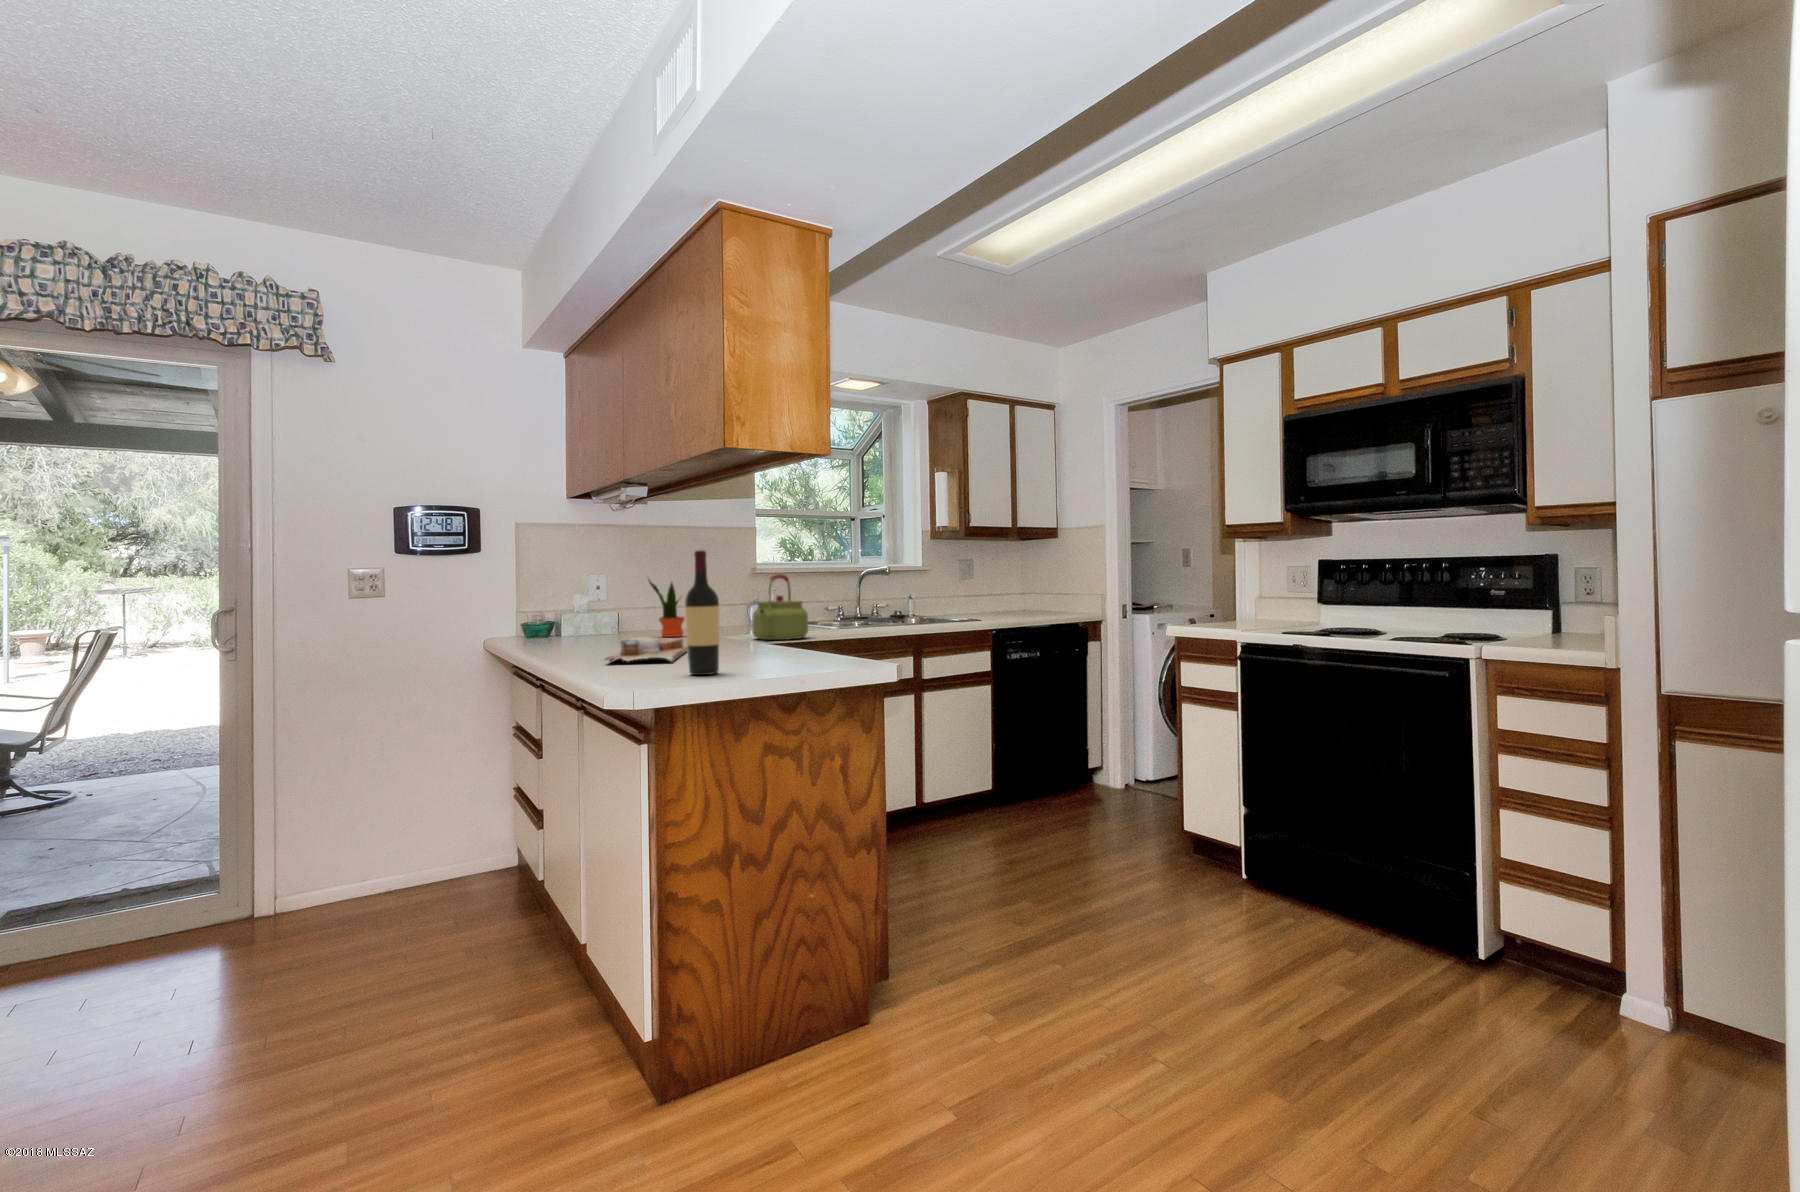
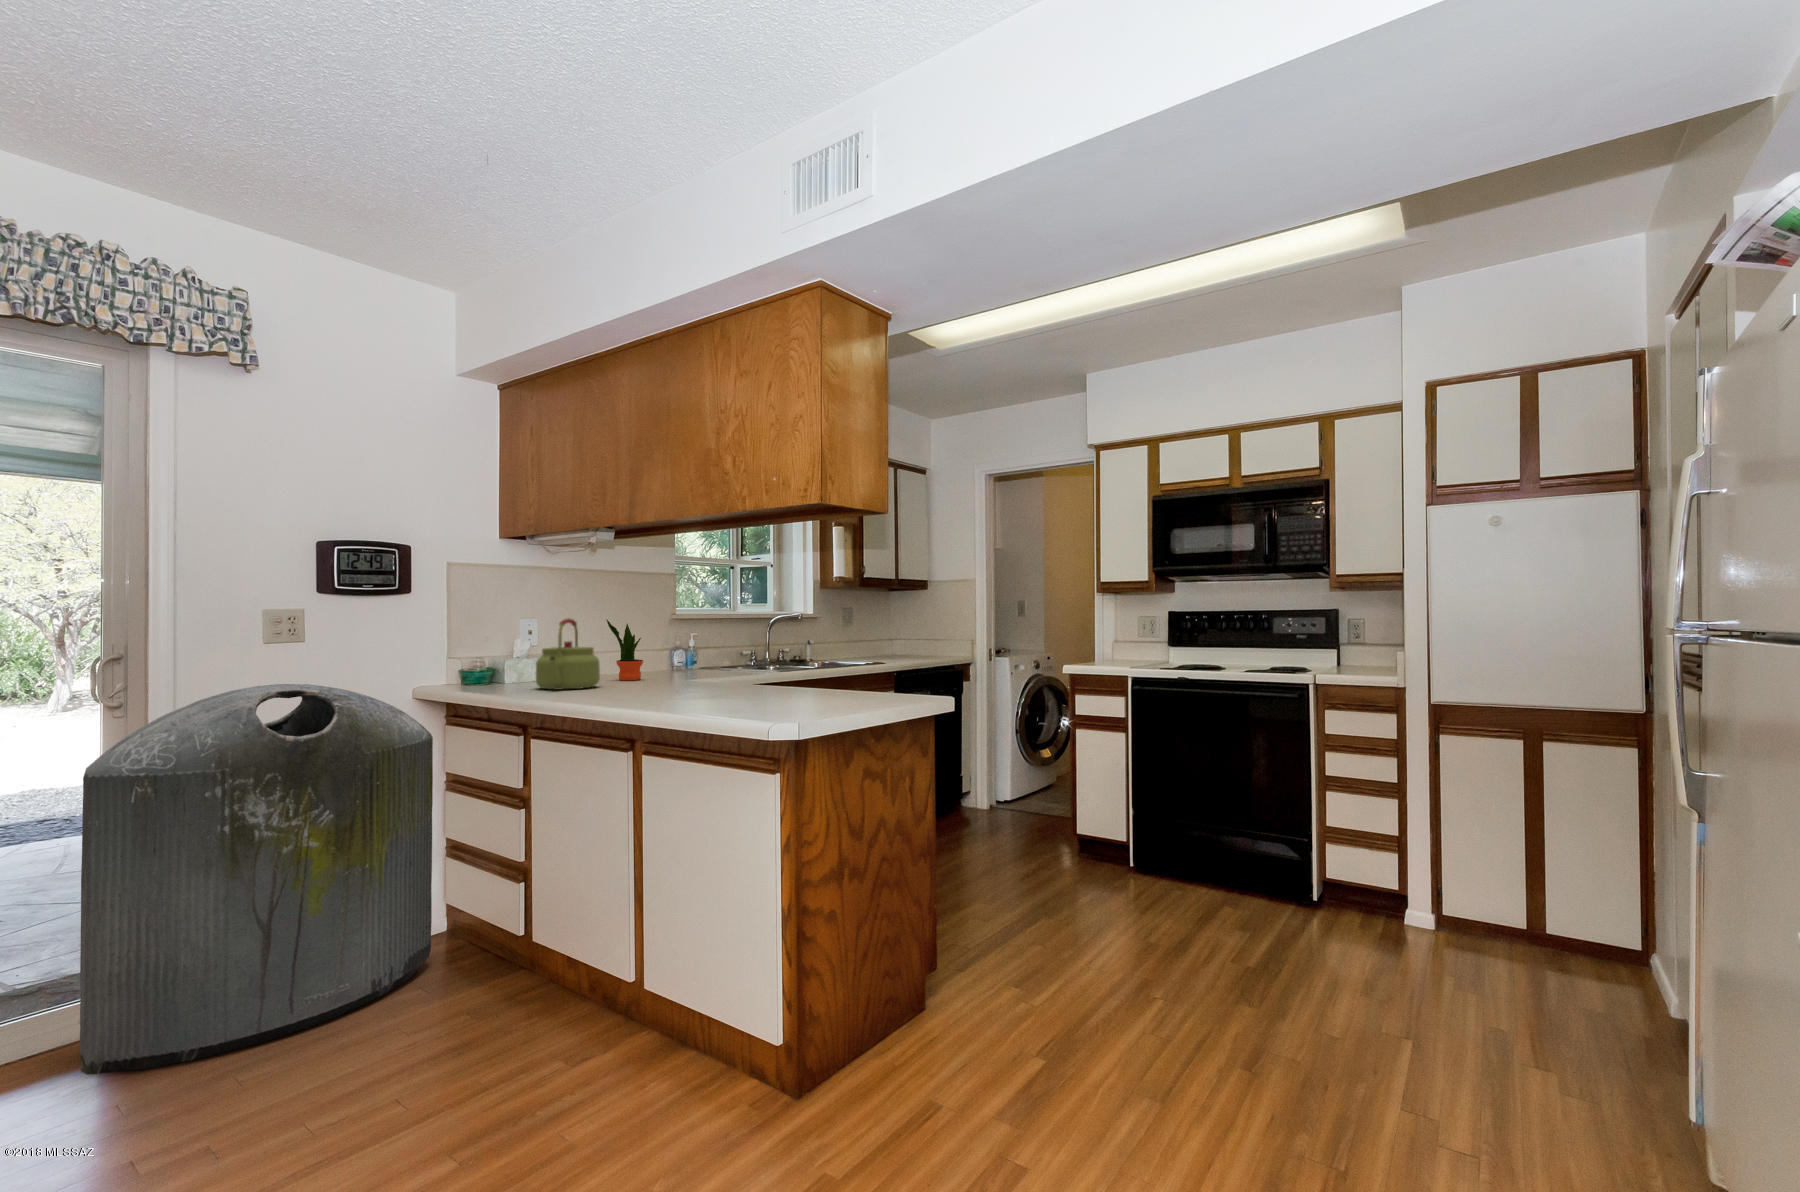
wine bottle: present [685,550,719,675] -> none [809,599,838,710]
kettle: present [753,574,808,640] -> present [536,619,600,690]
trash can: none [182,637,485,951] -> present [79,684,433,1074]
cutting board: present [606,637,688,662] -> none [660,679,750,703]

